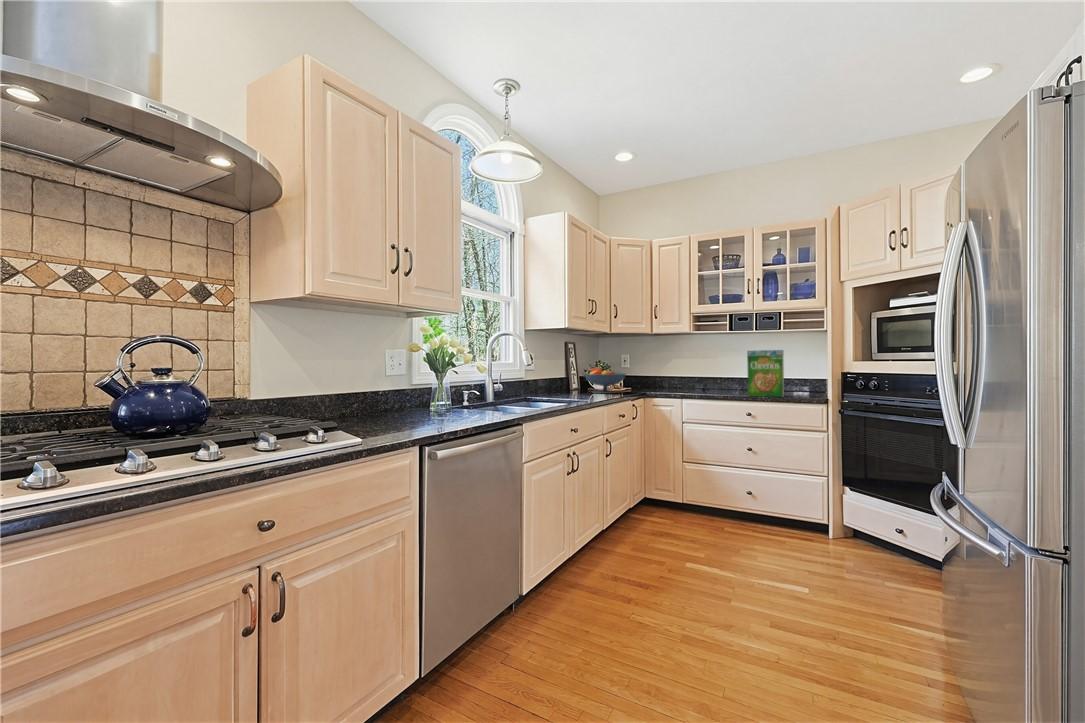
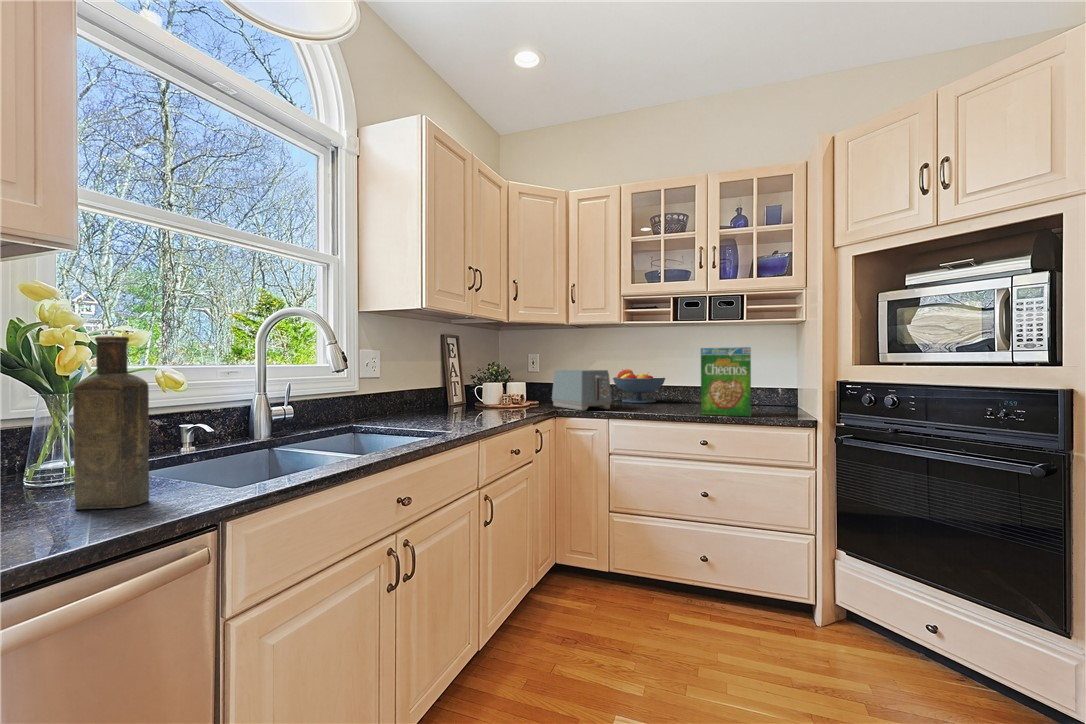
bottle: none [466,350,492,416] -> present [73,336,149,509]
toaster: none [642,366,685,394] -> present [552,370,612,411]
fruit bowl: present [585,367,626,393] -> present [613,369,665,403]

